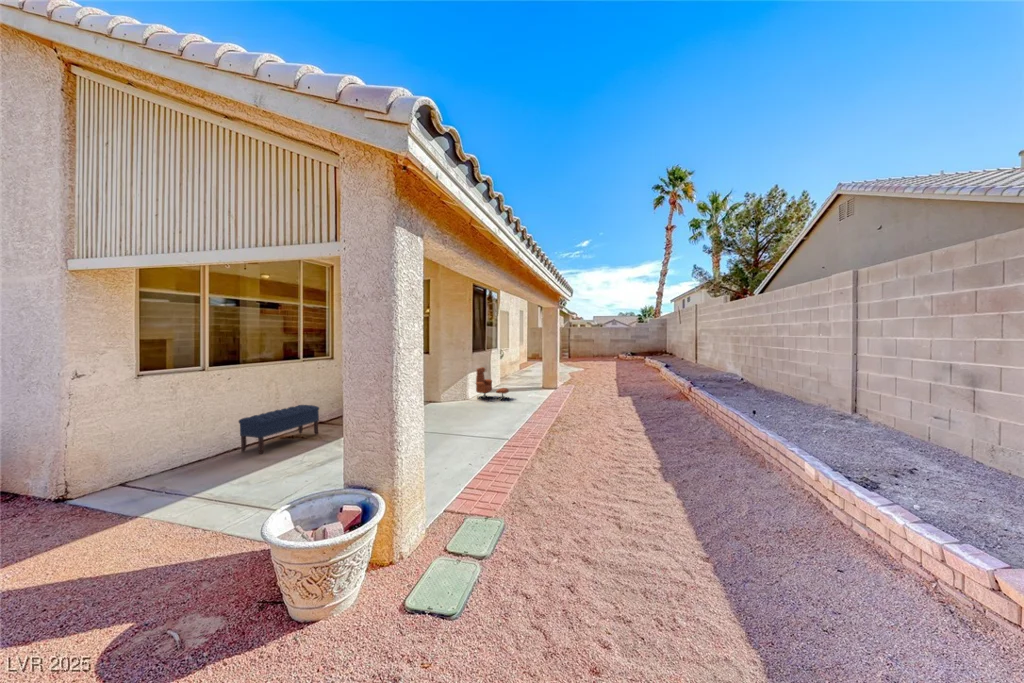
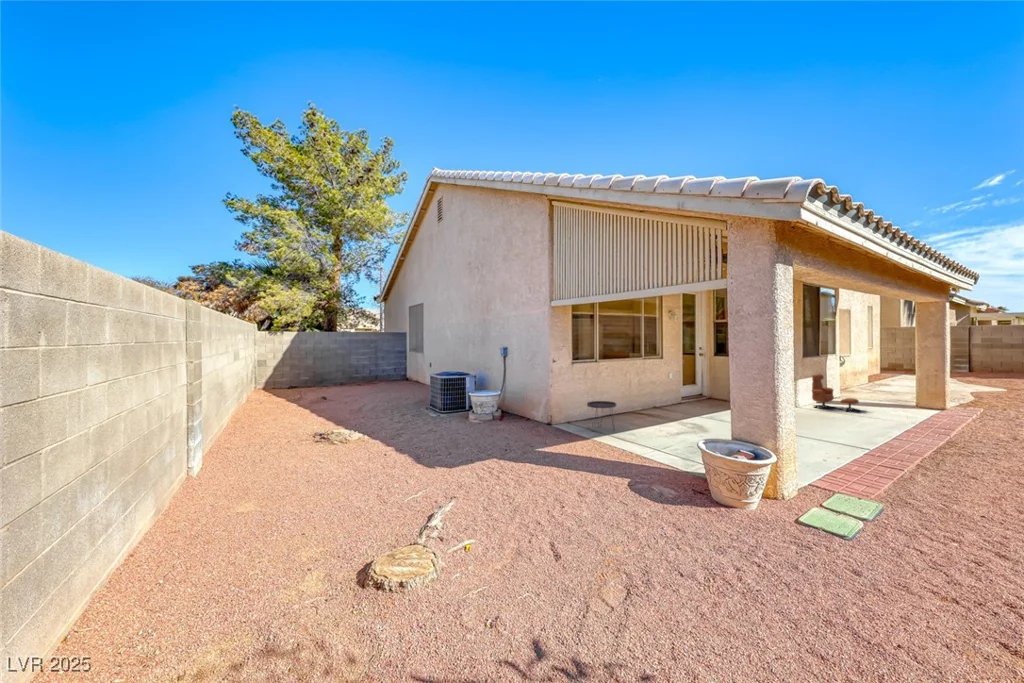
bench: present [239,405,319,454] -> none [617,395,666,426]
side table: none [167,425,226,479] -> present [587,401,616,427]

